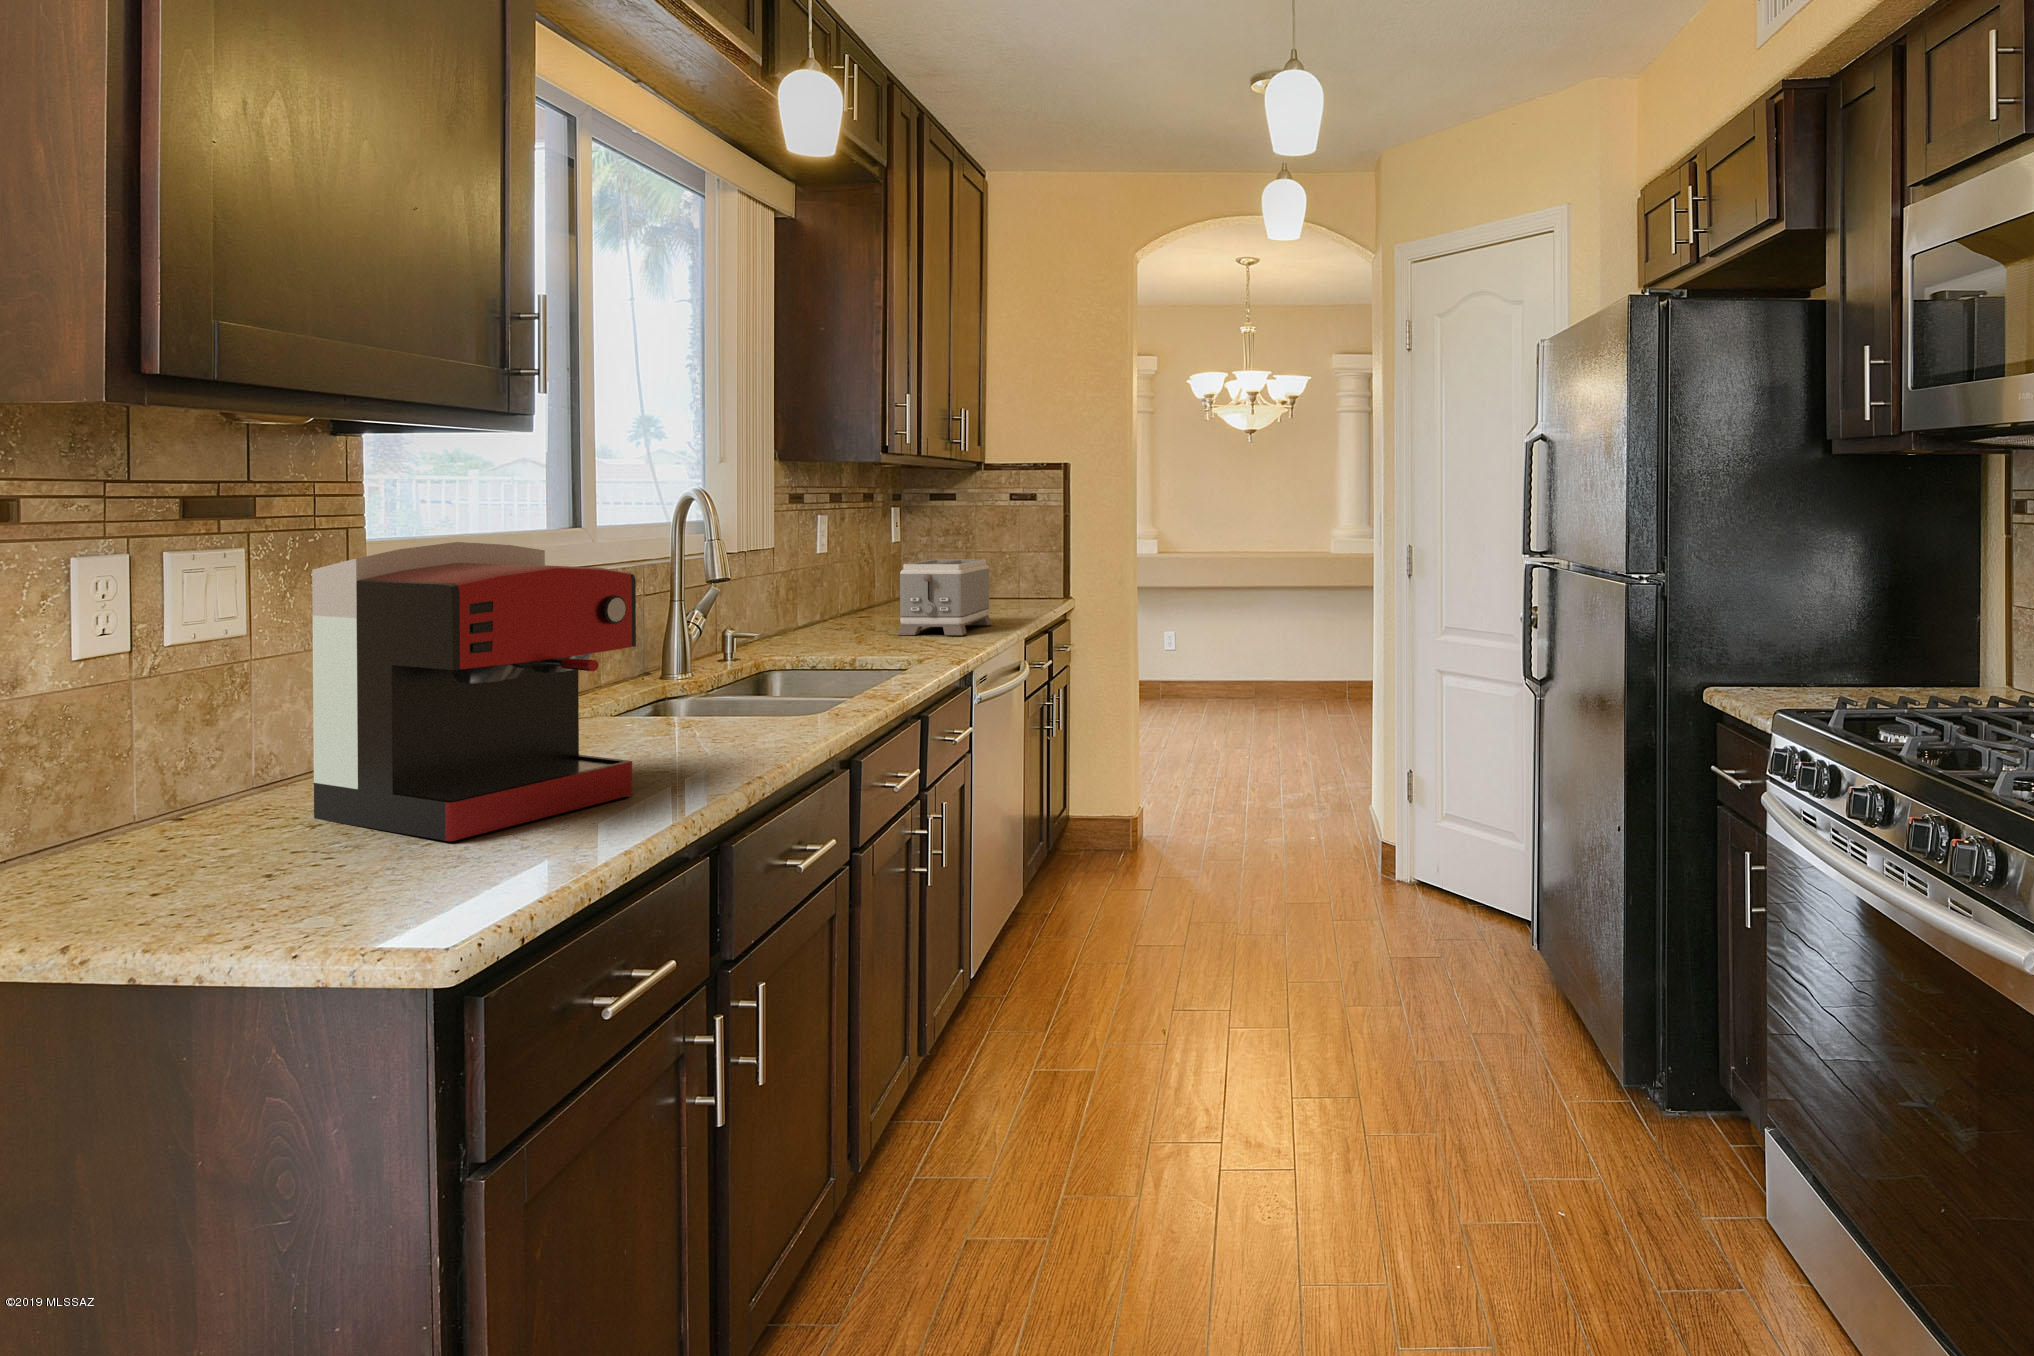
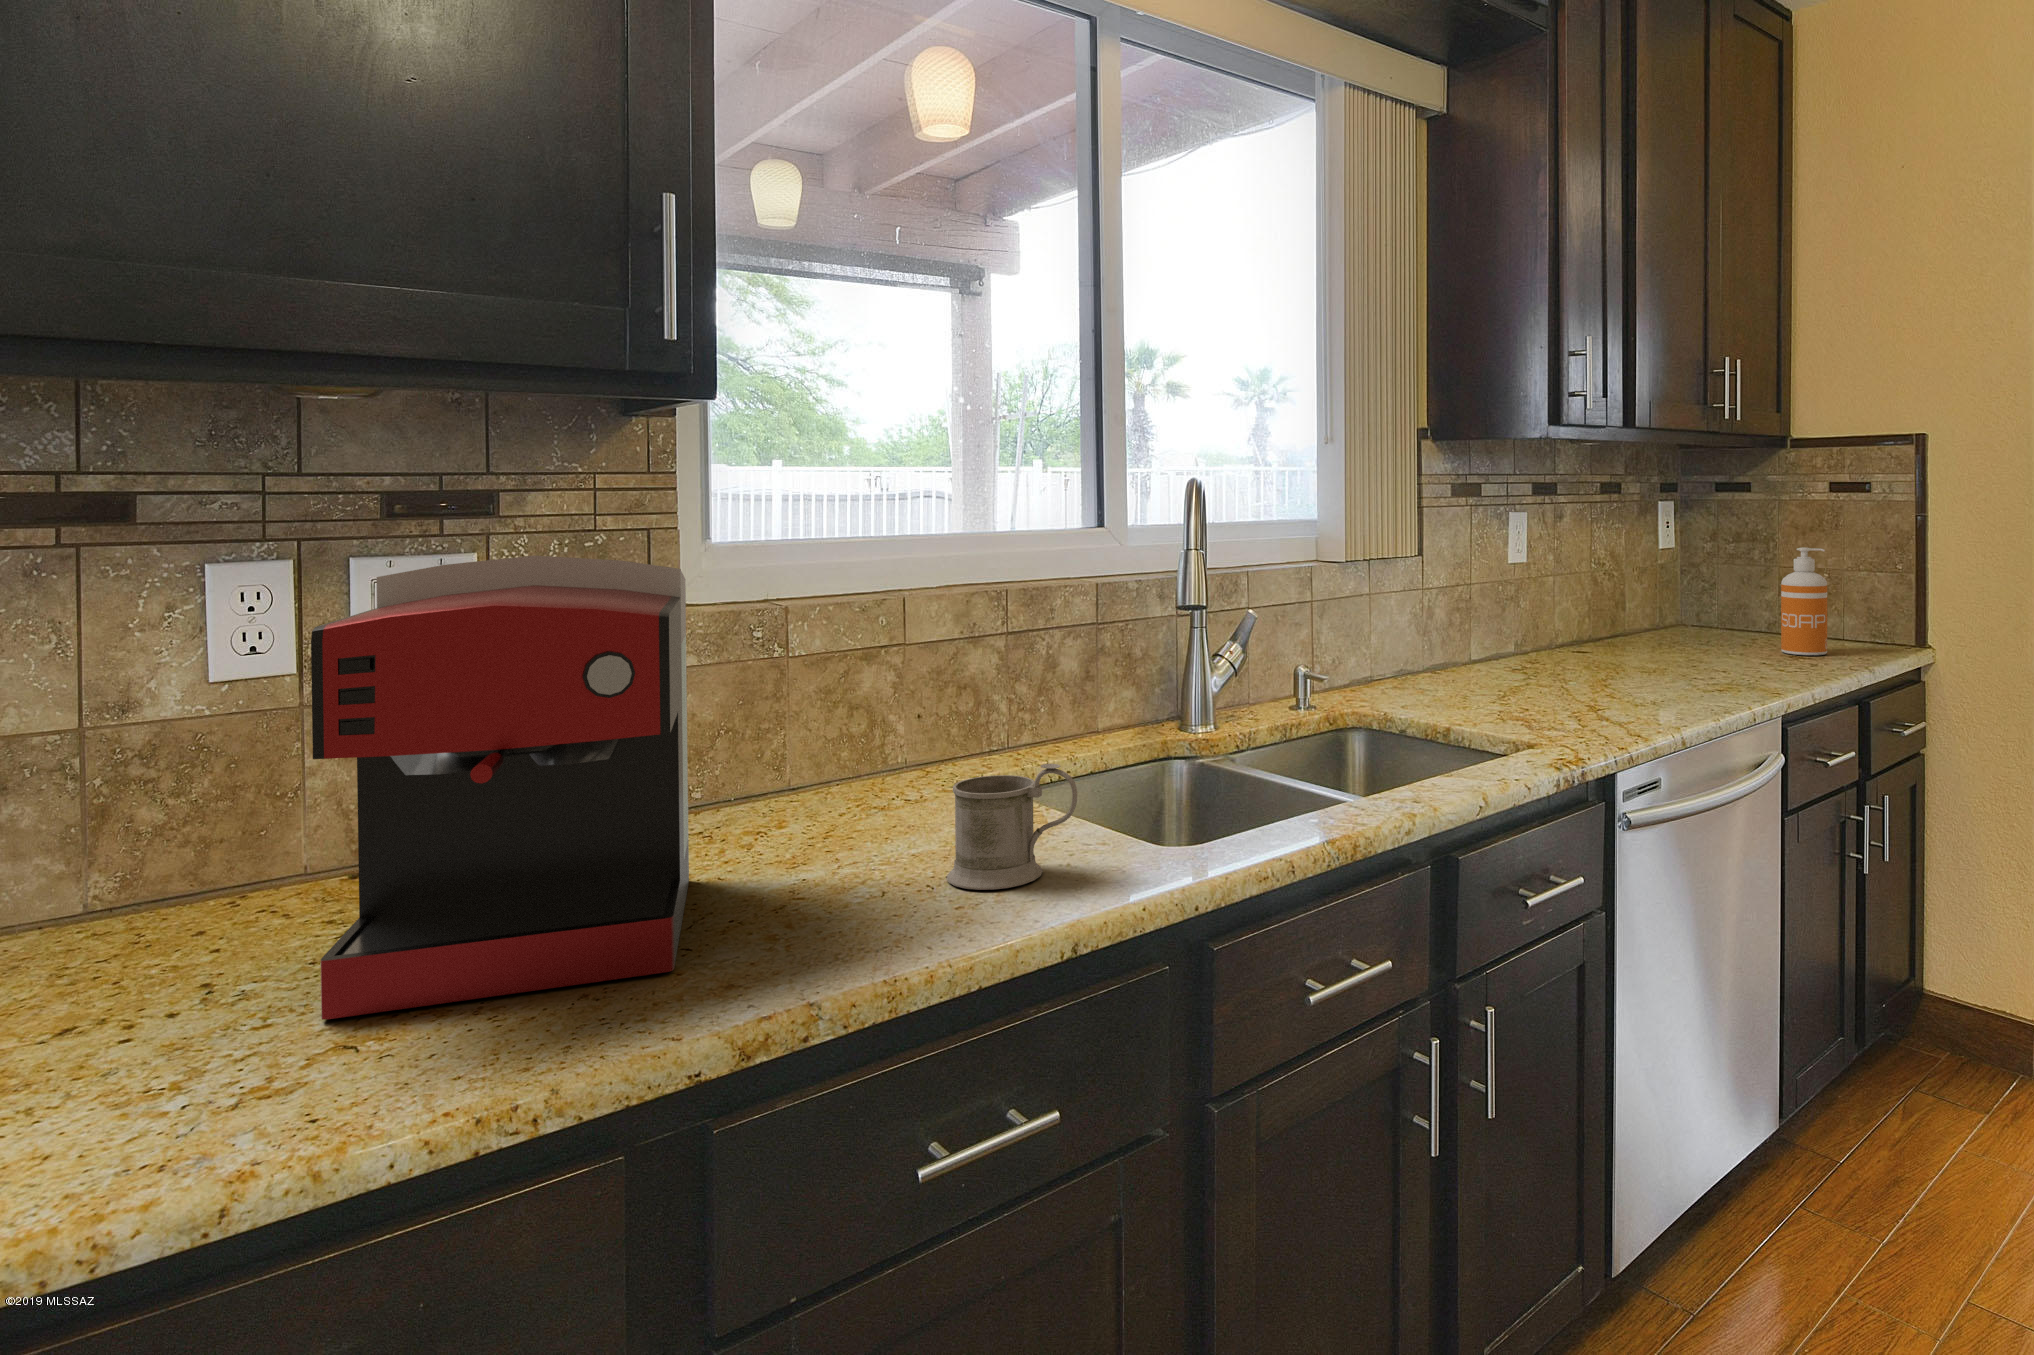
soap dispenser: none [993,539,1022,611] -> present [1781,547,1827,655]
toaster: present [897,559,992,635] -> none [1581,576,1744,694]
mug: none [692,669,786,751] -> present [947,764,1077,890]

